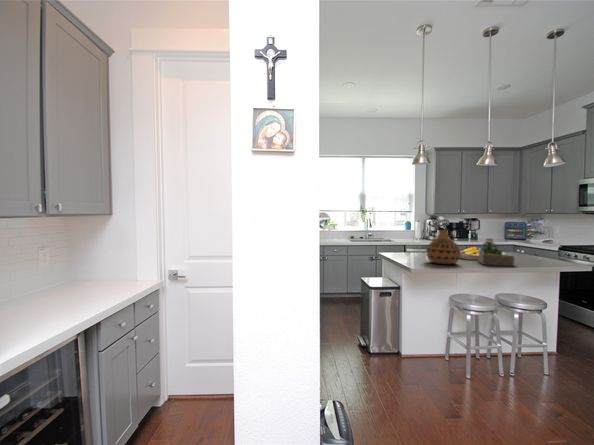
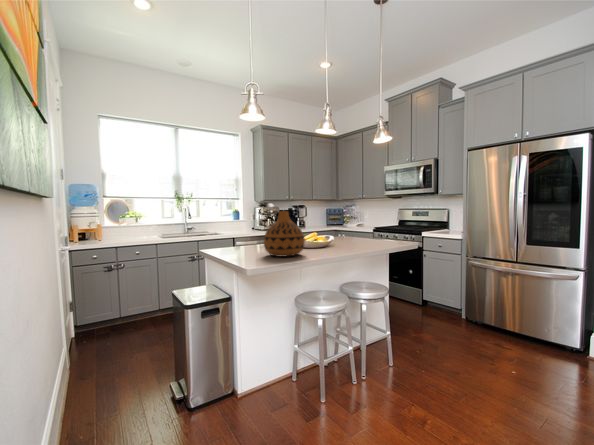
succulent plant: present [478,239,515,266] -> none [321,220,357,252]

